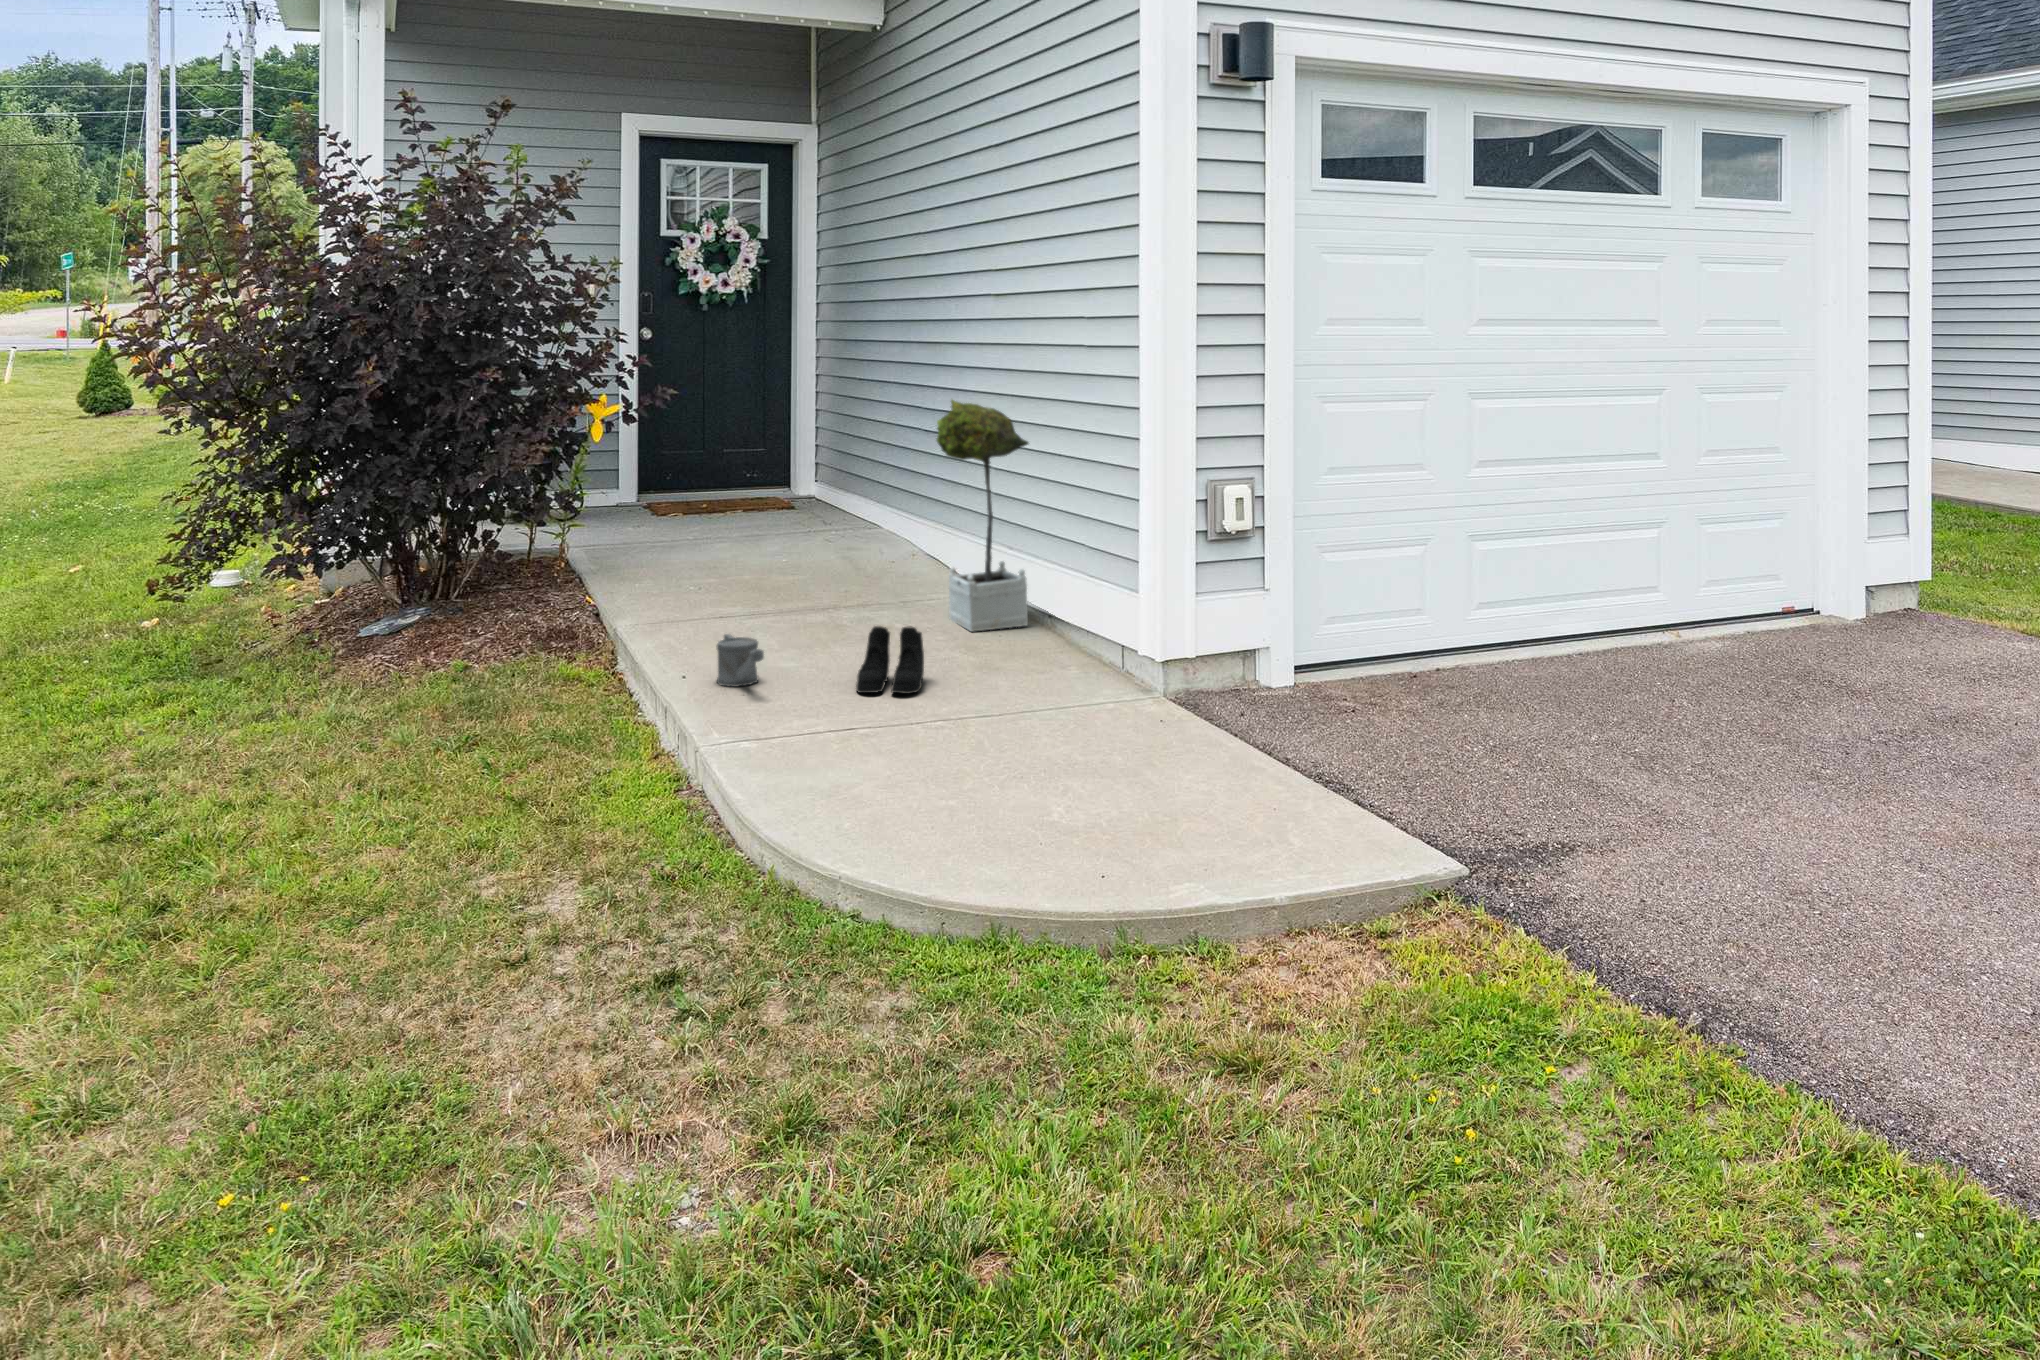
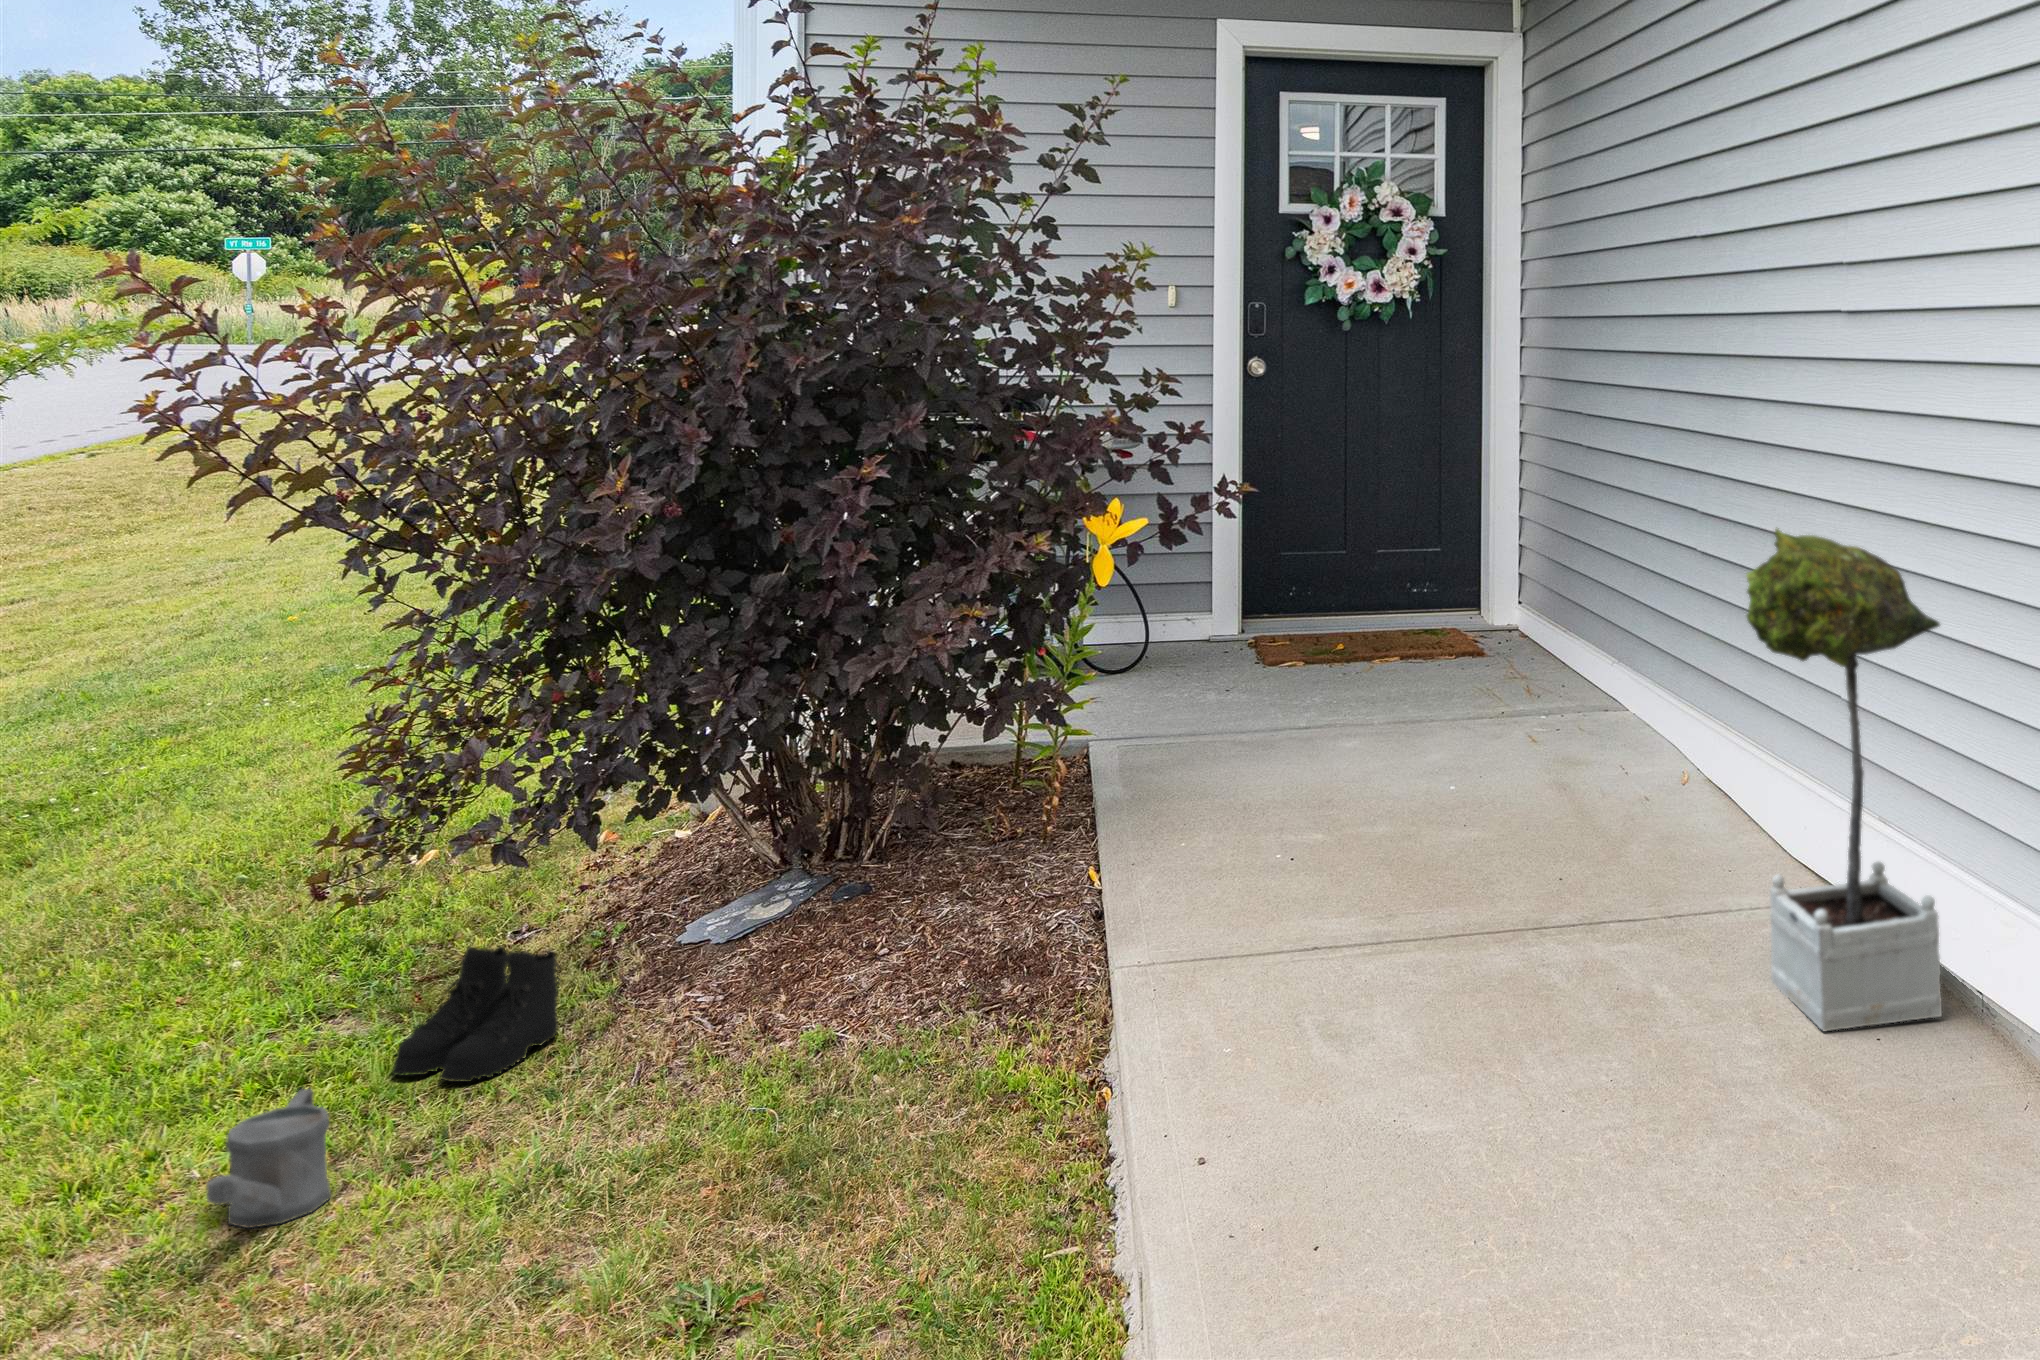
boots: present [856,626,924,694] -> present [392,946,560,1082]
watering can: present [716,634,764,687] -> present [206,1089,331,1228]

